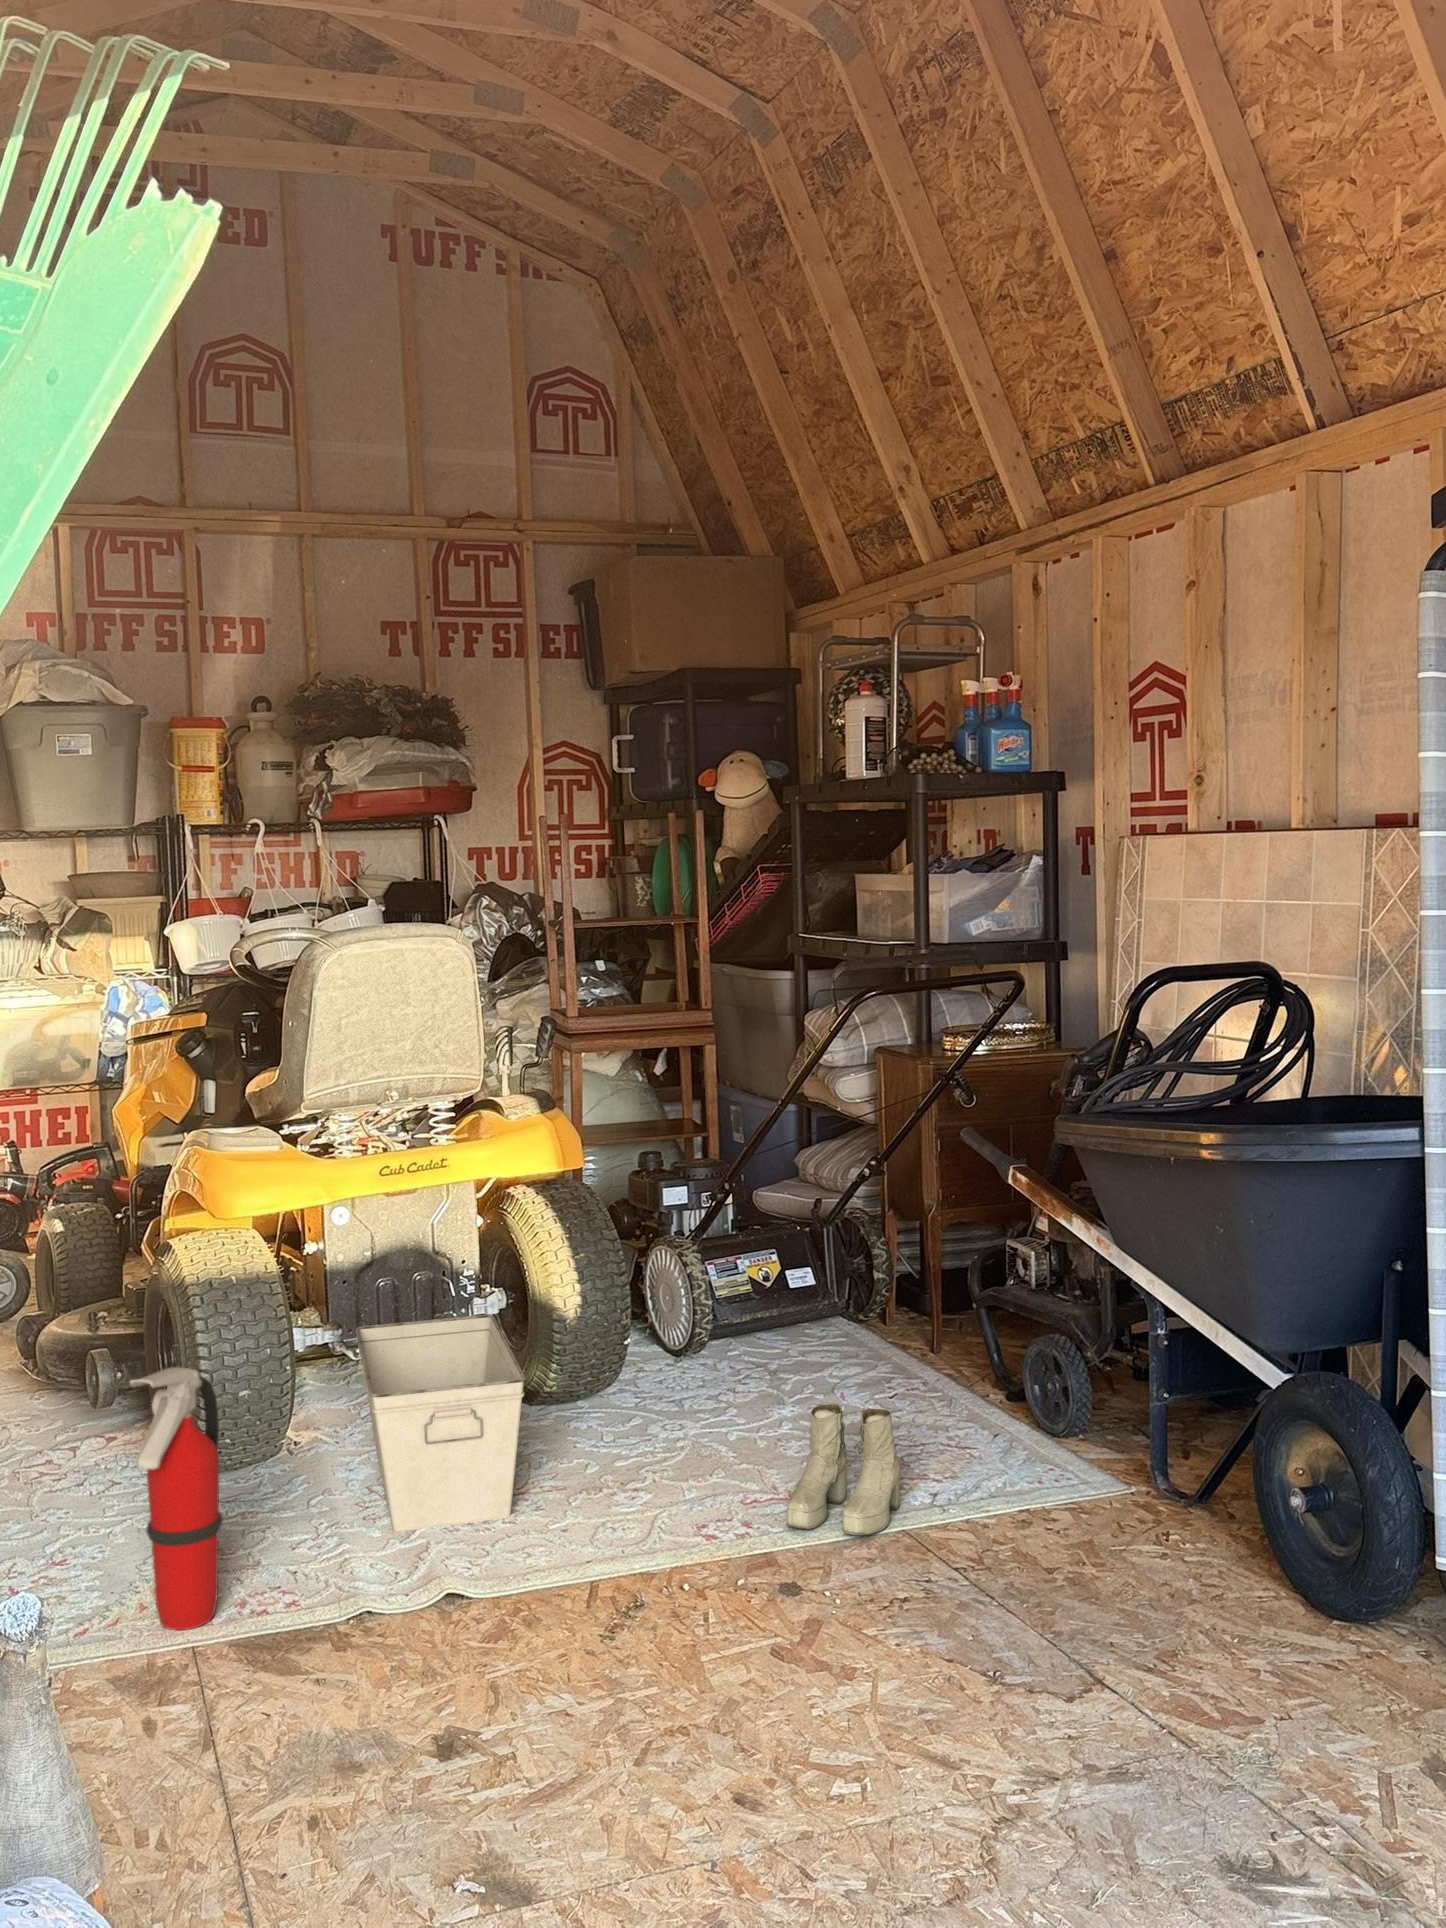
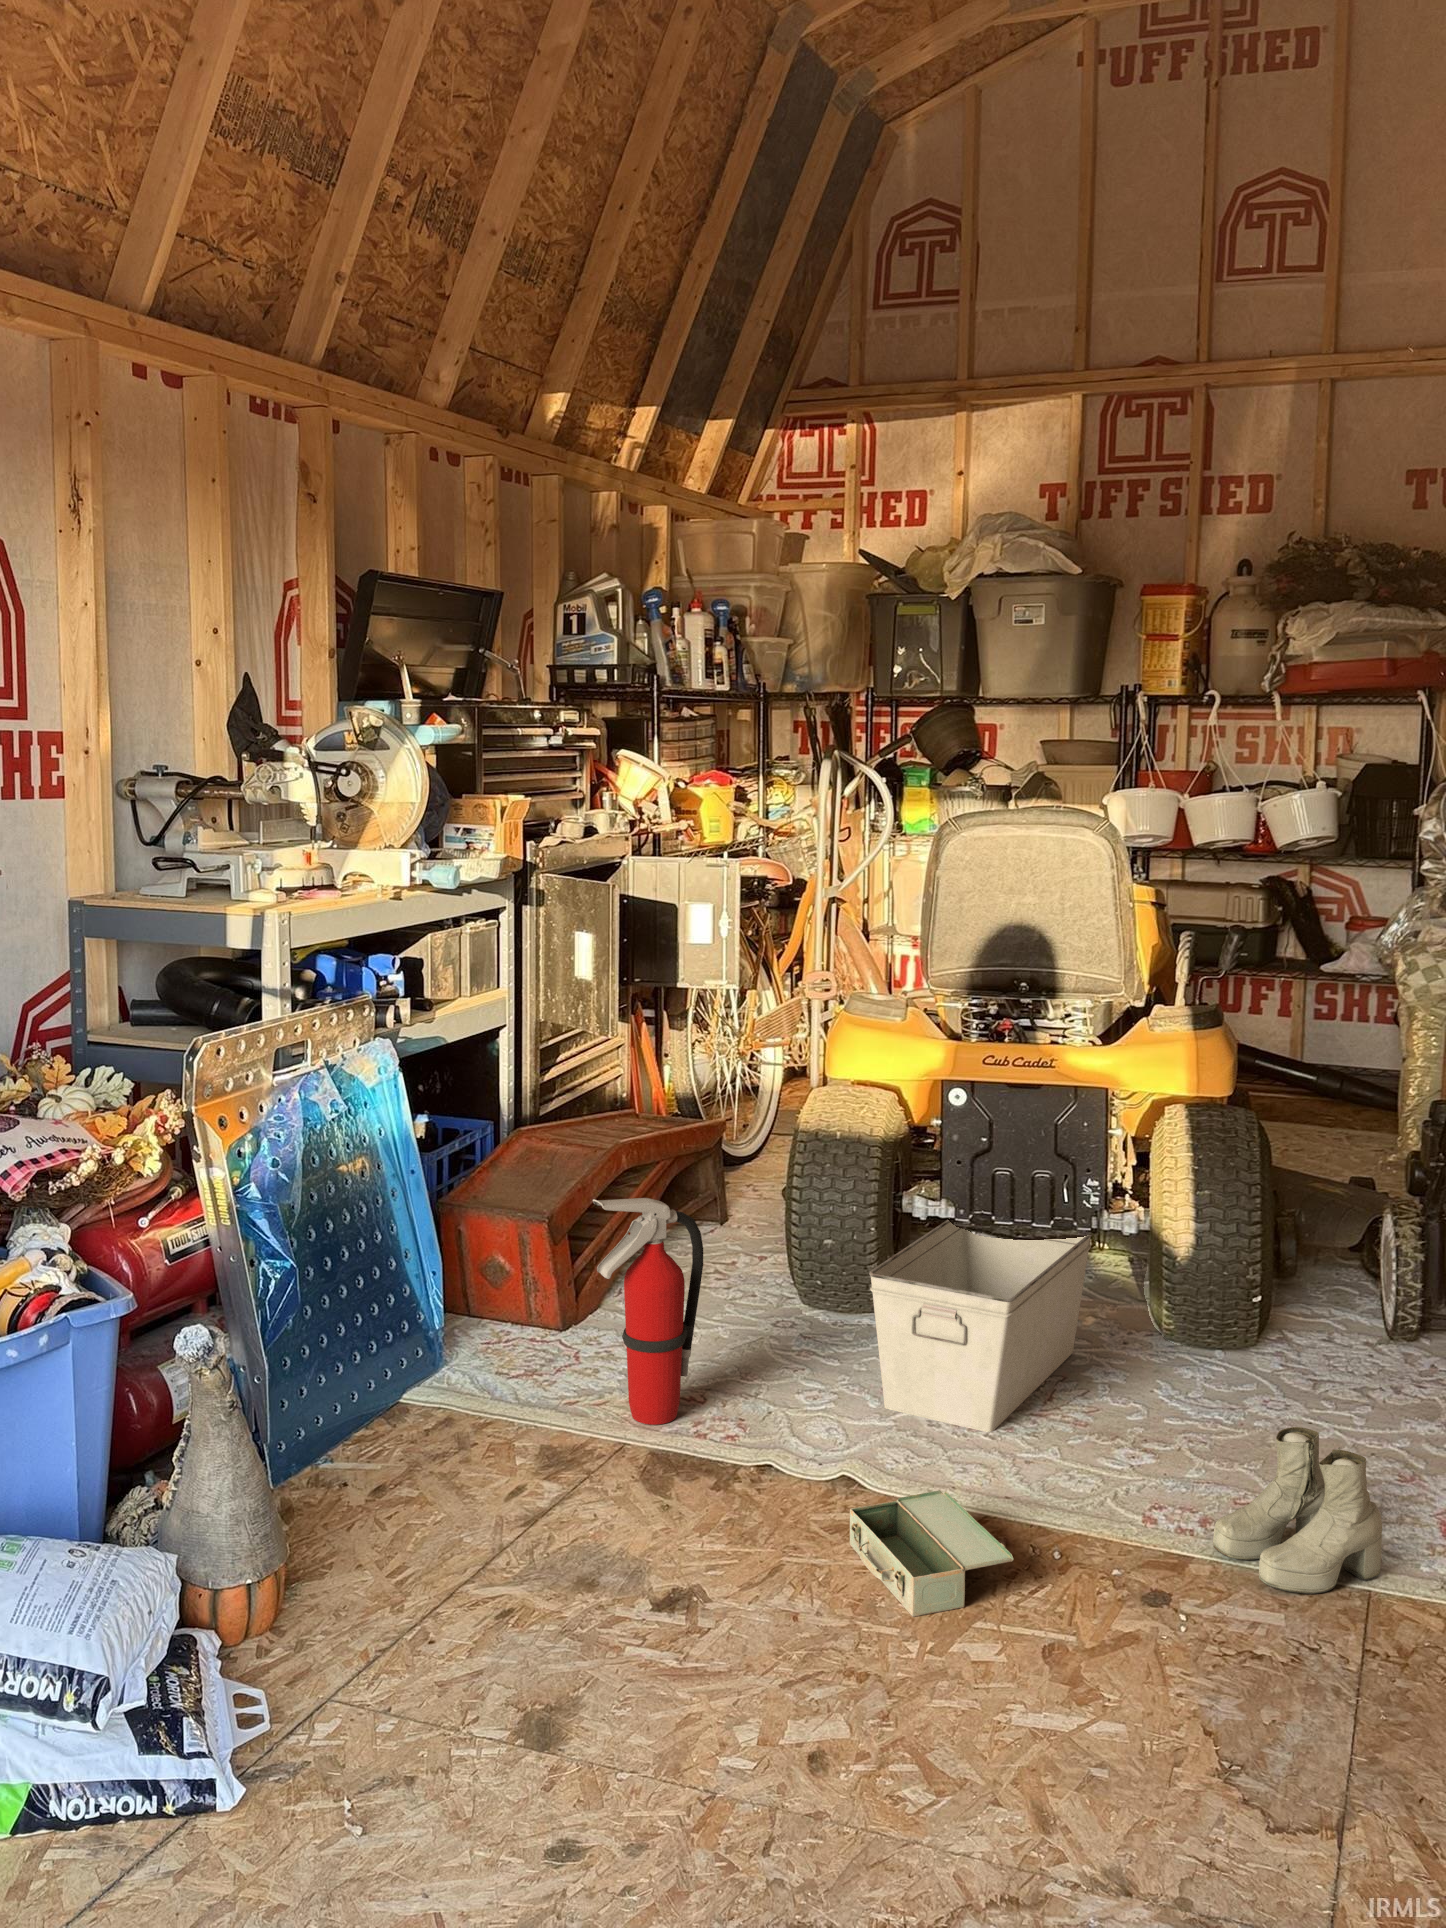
toolbox: none [539,1557,714,1664] -> present [850,1491,1013,1617]

